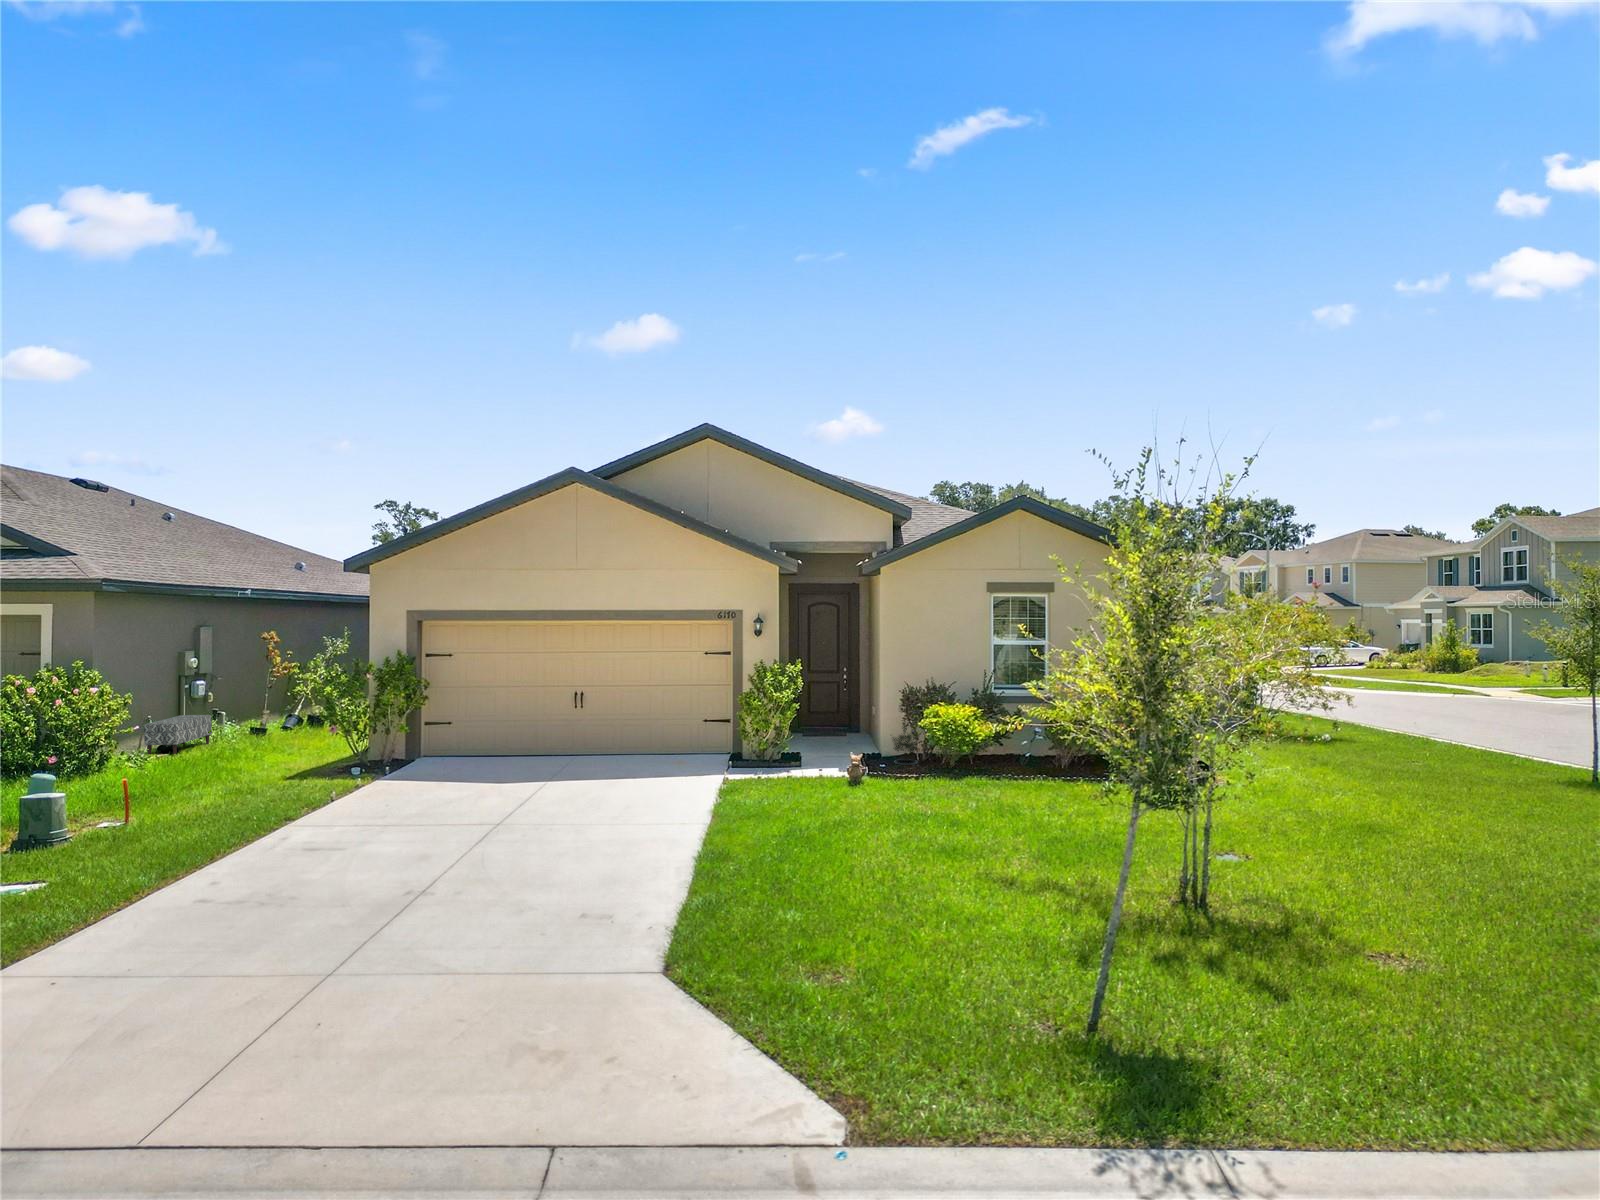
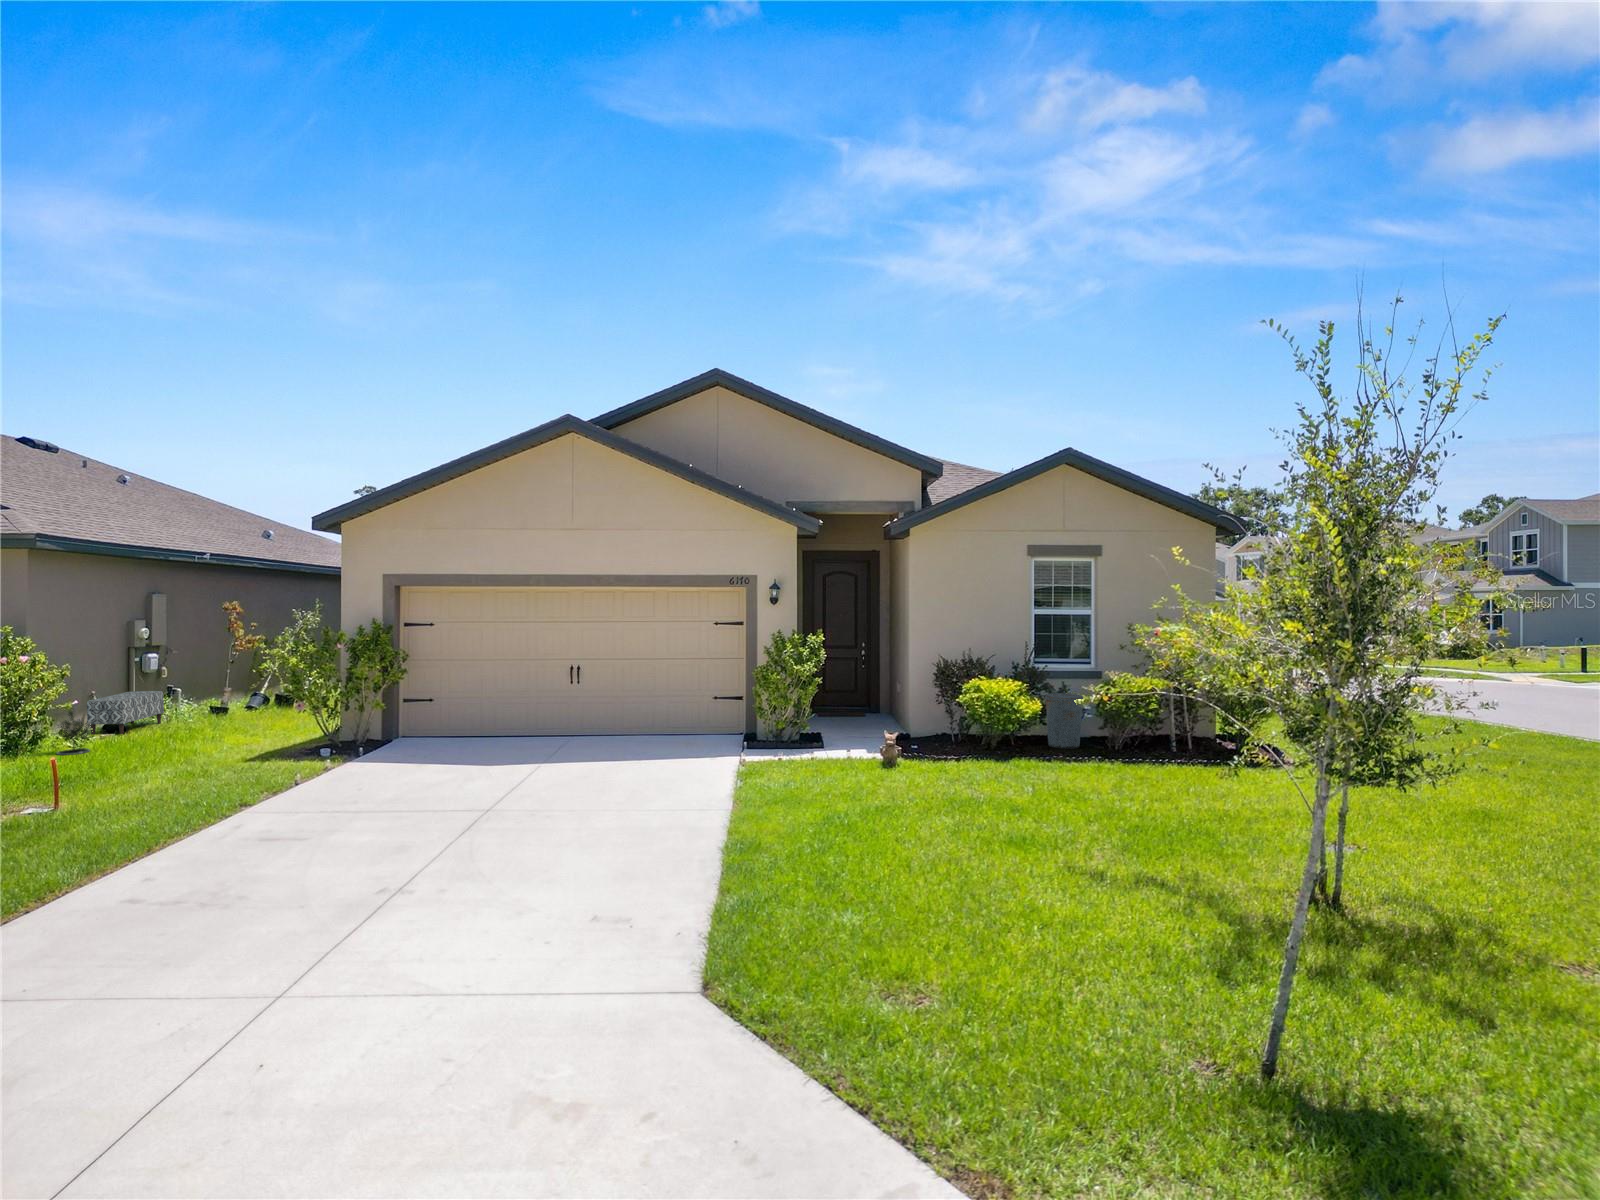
trash can: none [997,715,1031,767] -> present [1045,691,1083,749]
potted tree: present [893,725,917,765] -> present [57,711,90,755]

